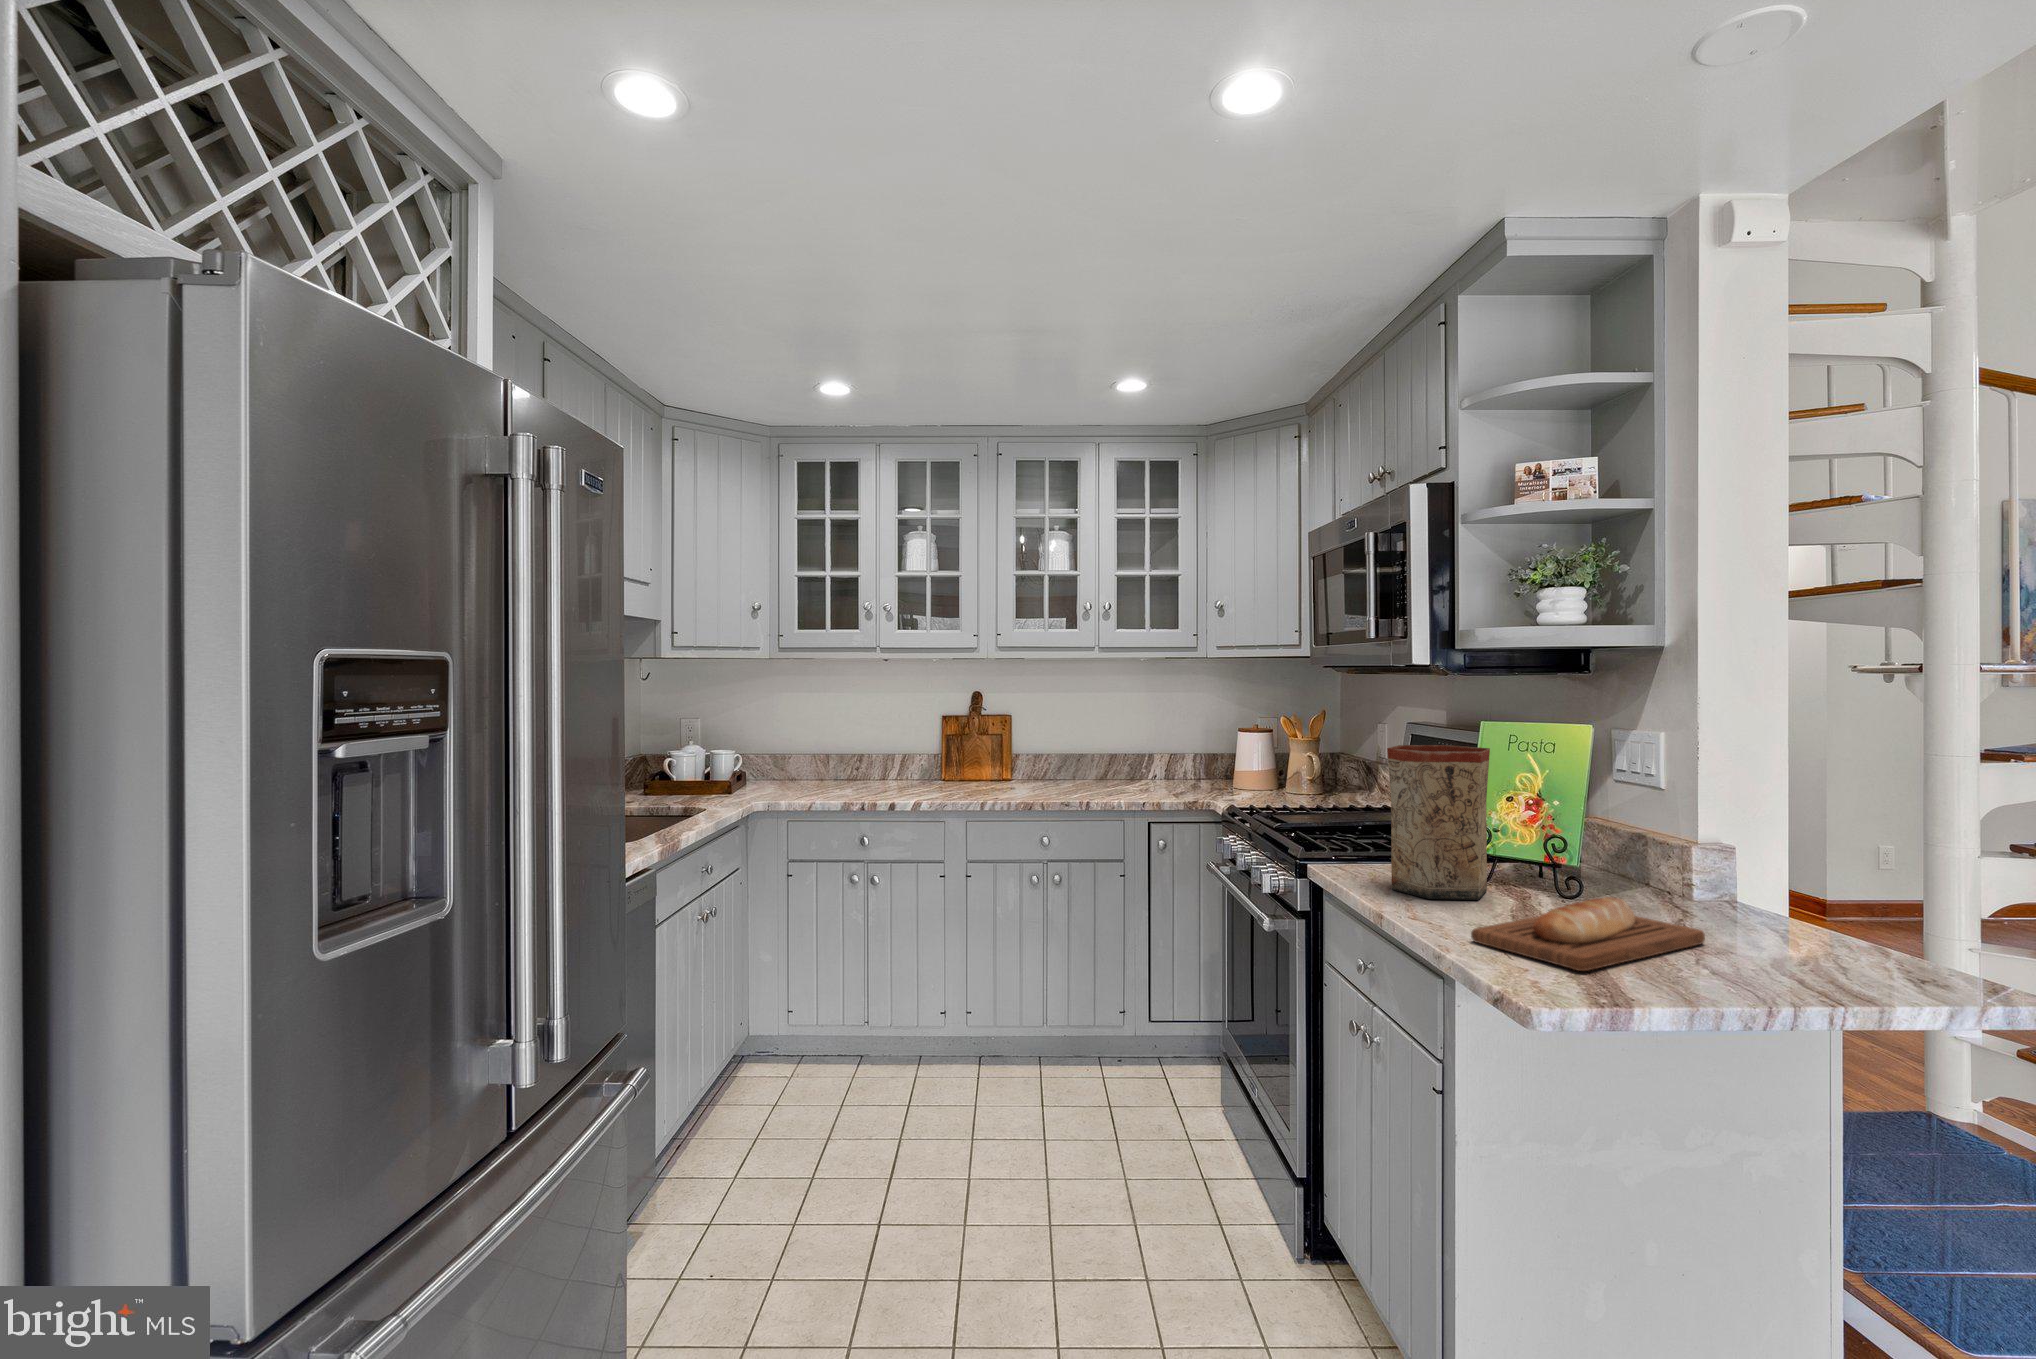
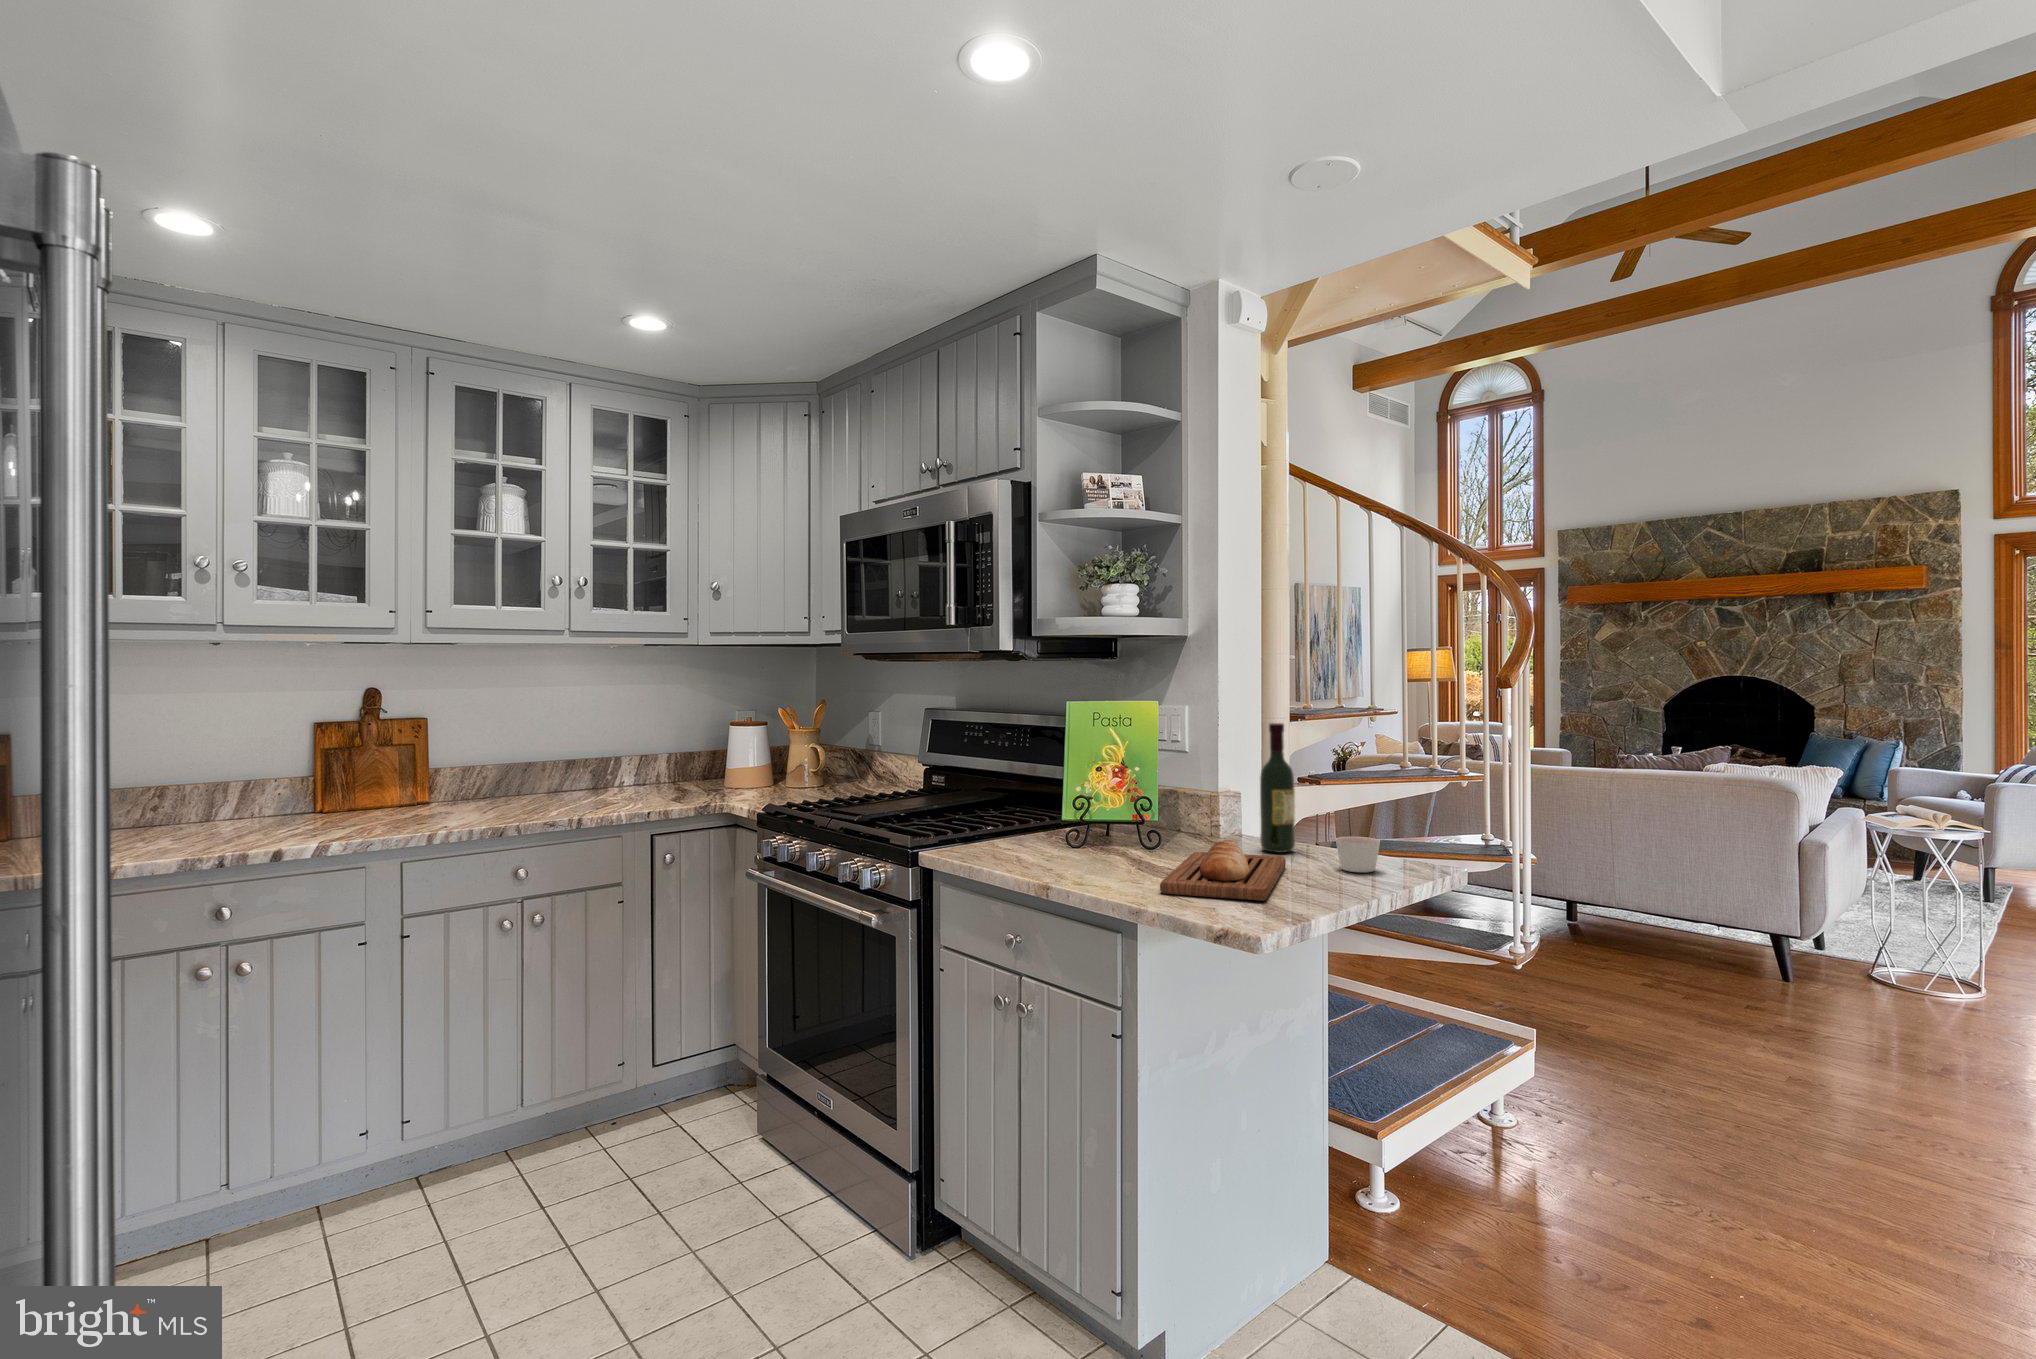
vase: present [1387,745,1490,900] -> none [1023,723,1110,865]
wine bottle: none [1712,760,1766,928] -> present [1260,723,1295,853]
candle: none [1780,918,1855,971] -> present [1336,837,1380,872]

